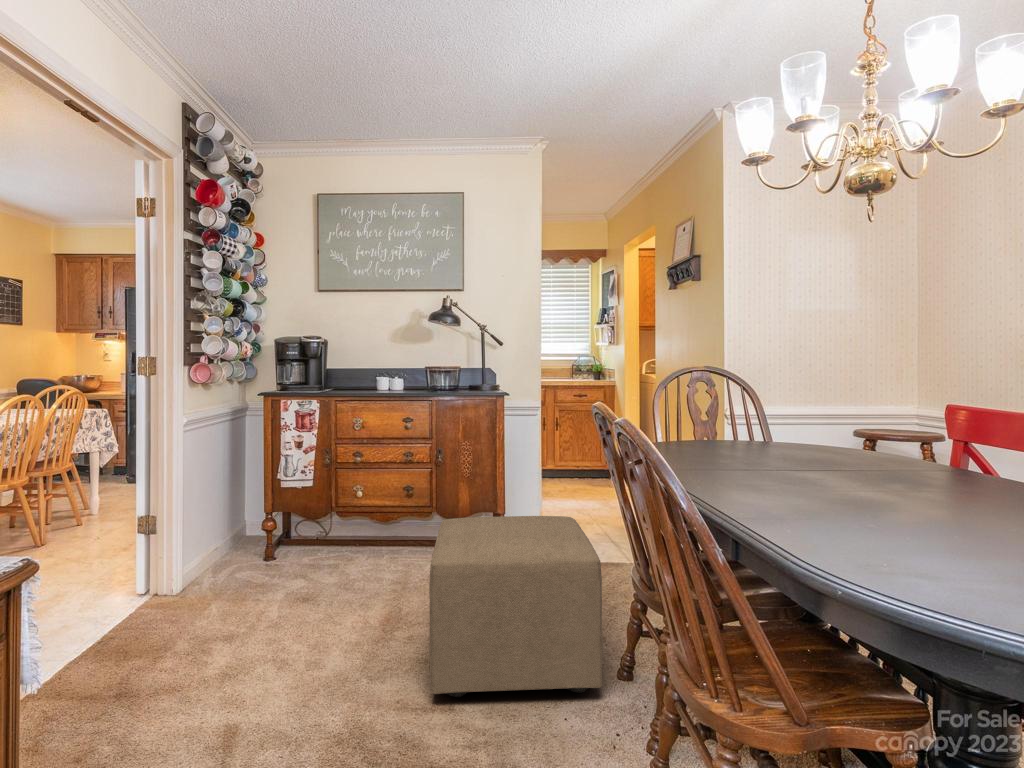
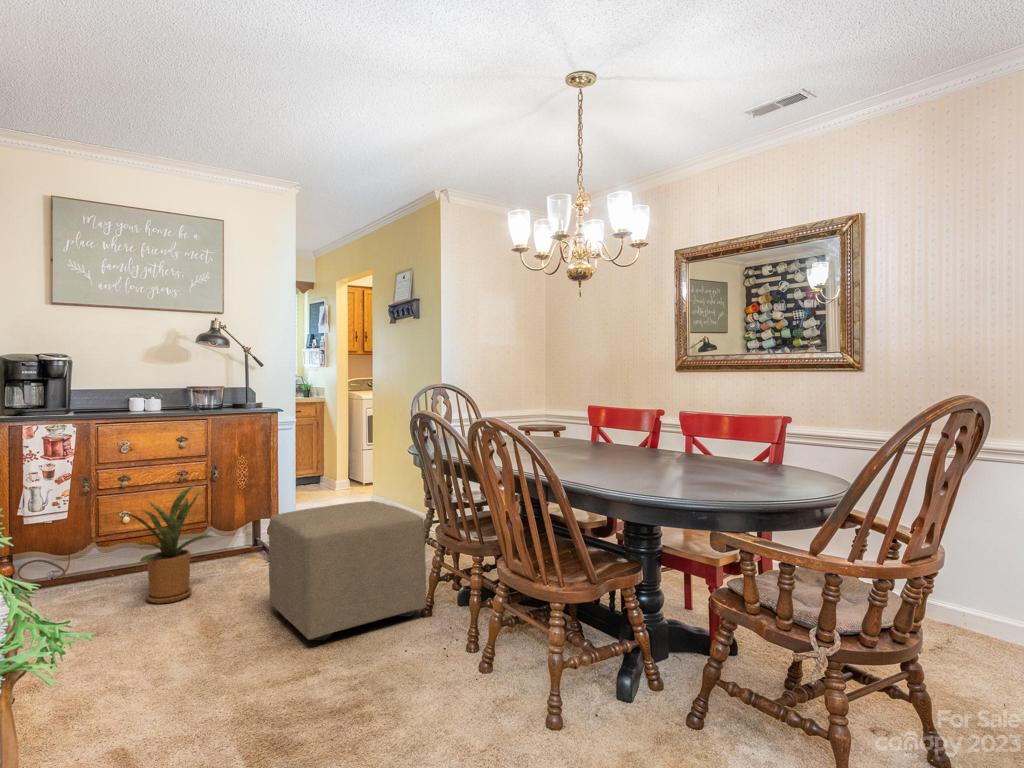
house plant: none [318,467,430,589] -> present [125,484,213,603]

